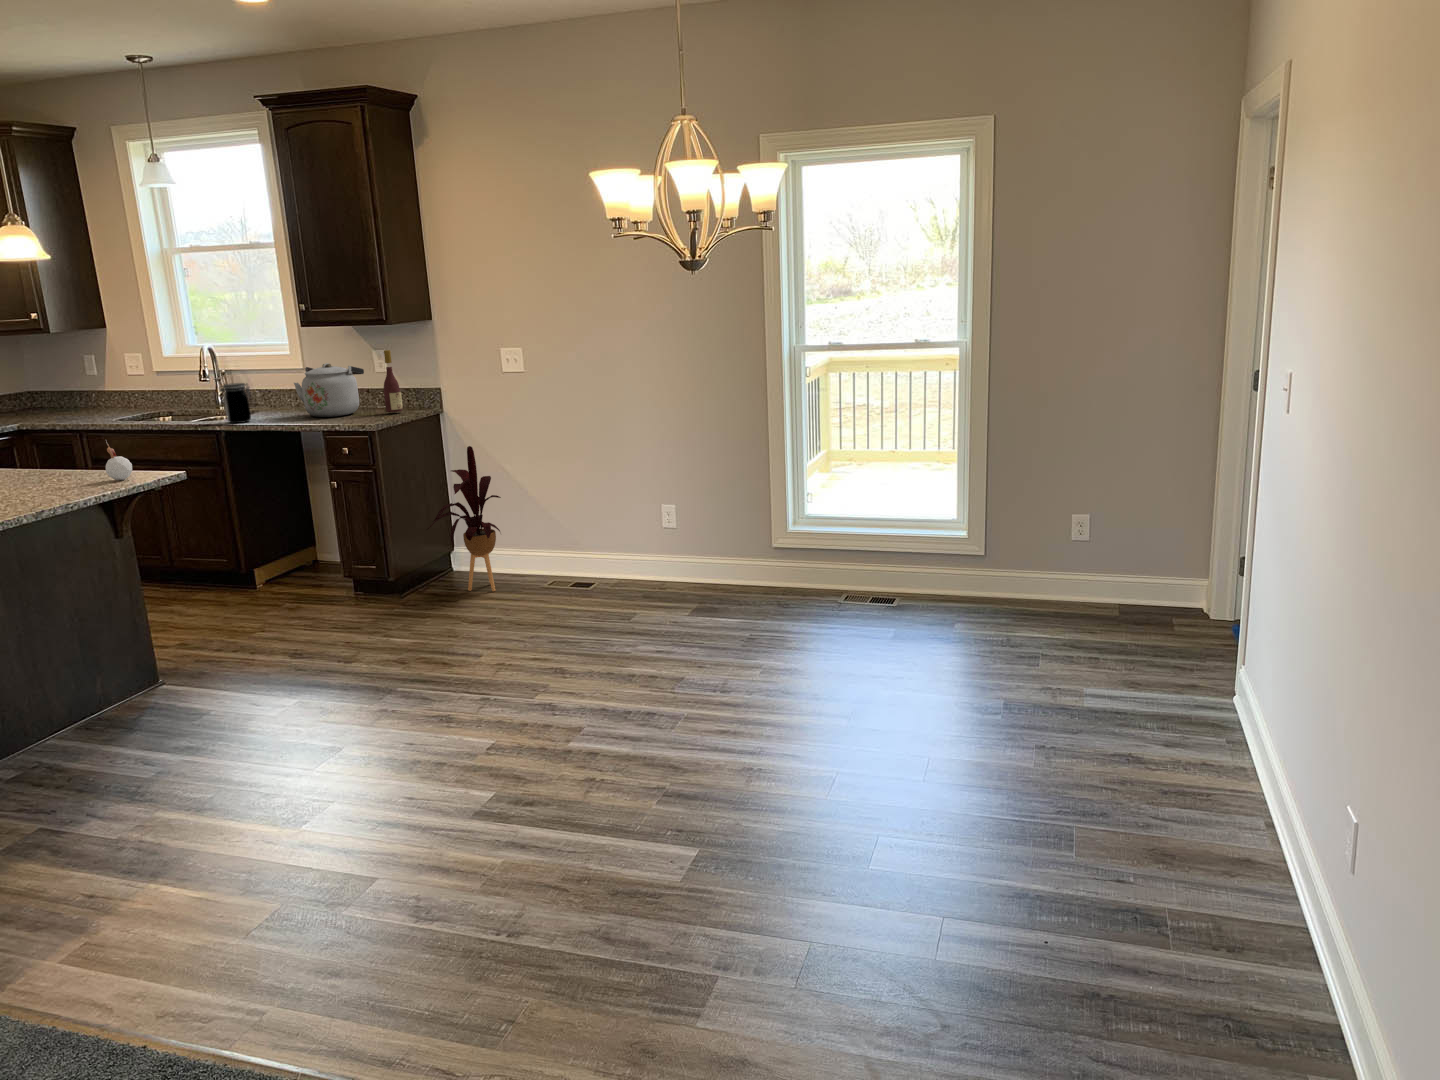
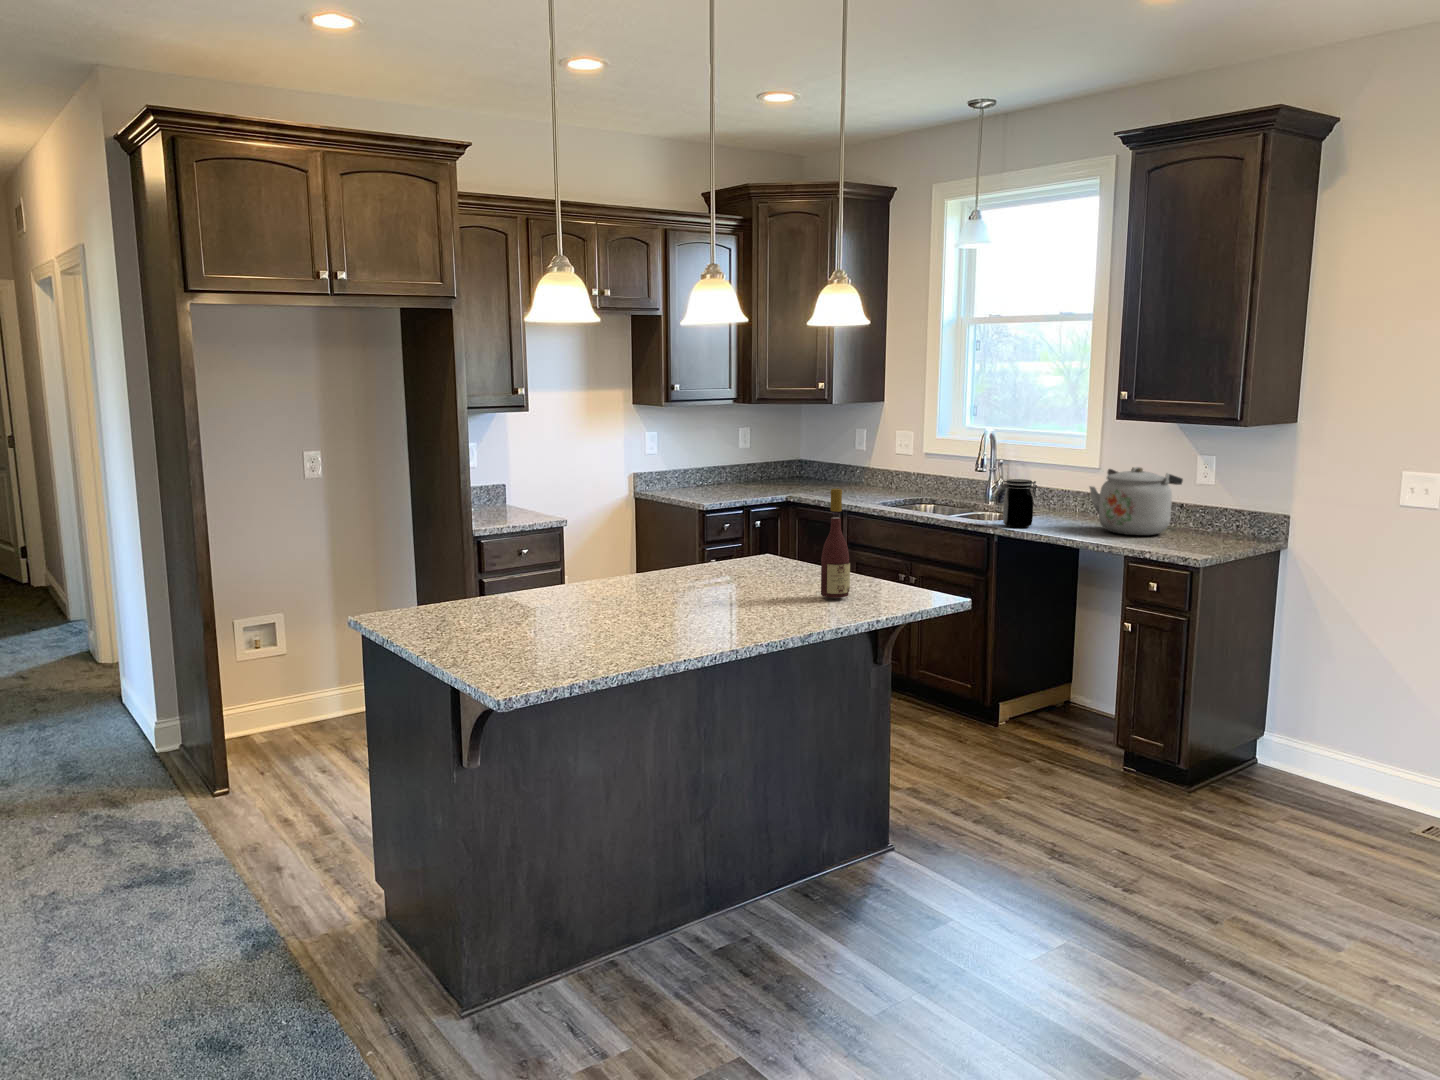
wine bottle: present [384,350,403,412] -> present [821,489,850,598]
candle: present [106,441,132,480] -> none [883,546,914,599]
house plant: present [428,446,501,591] -> none [1242,608,1373,818]

